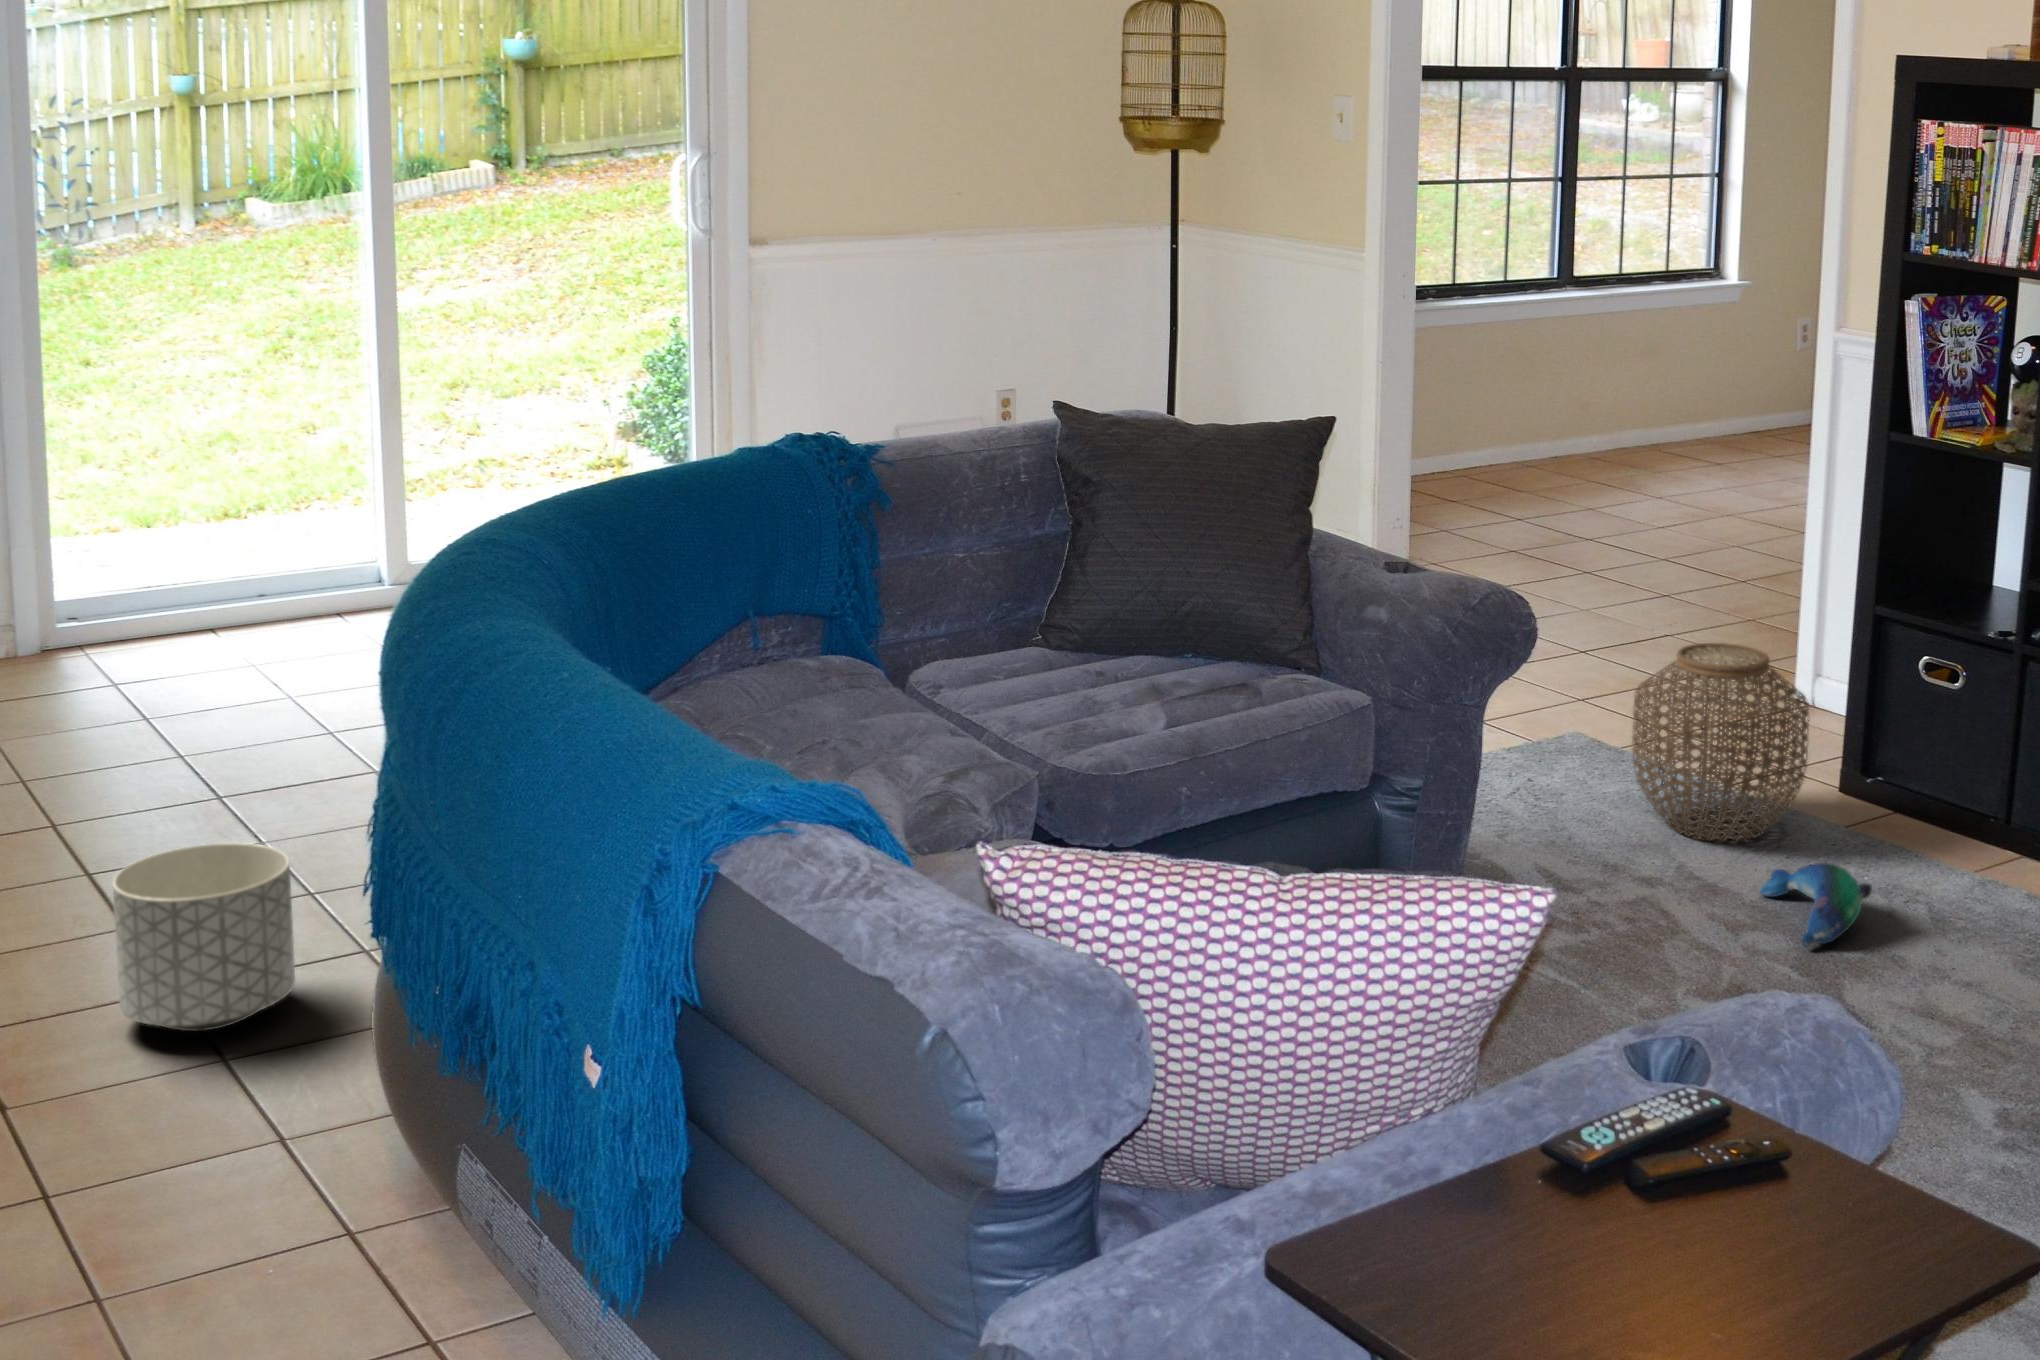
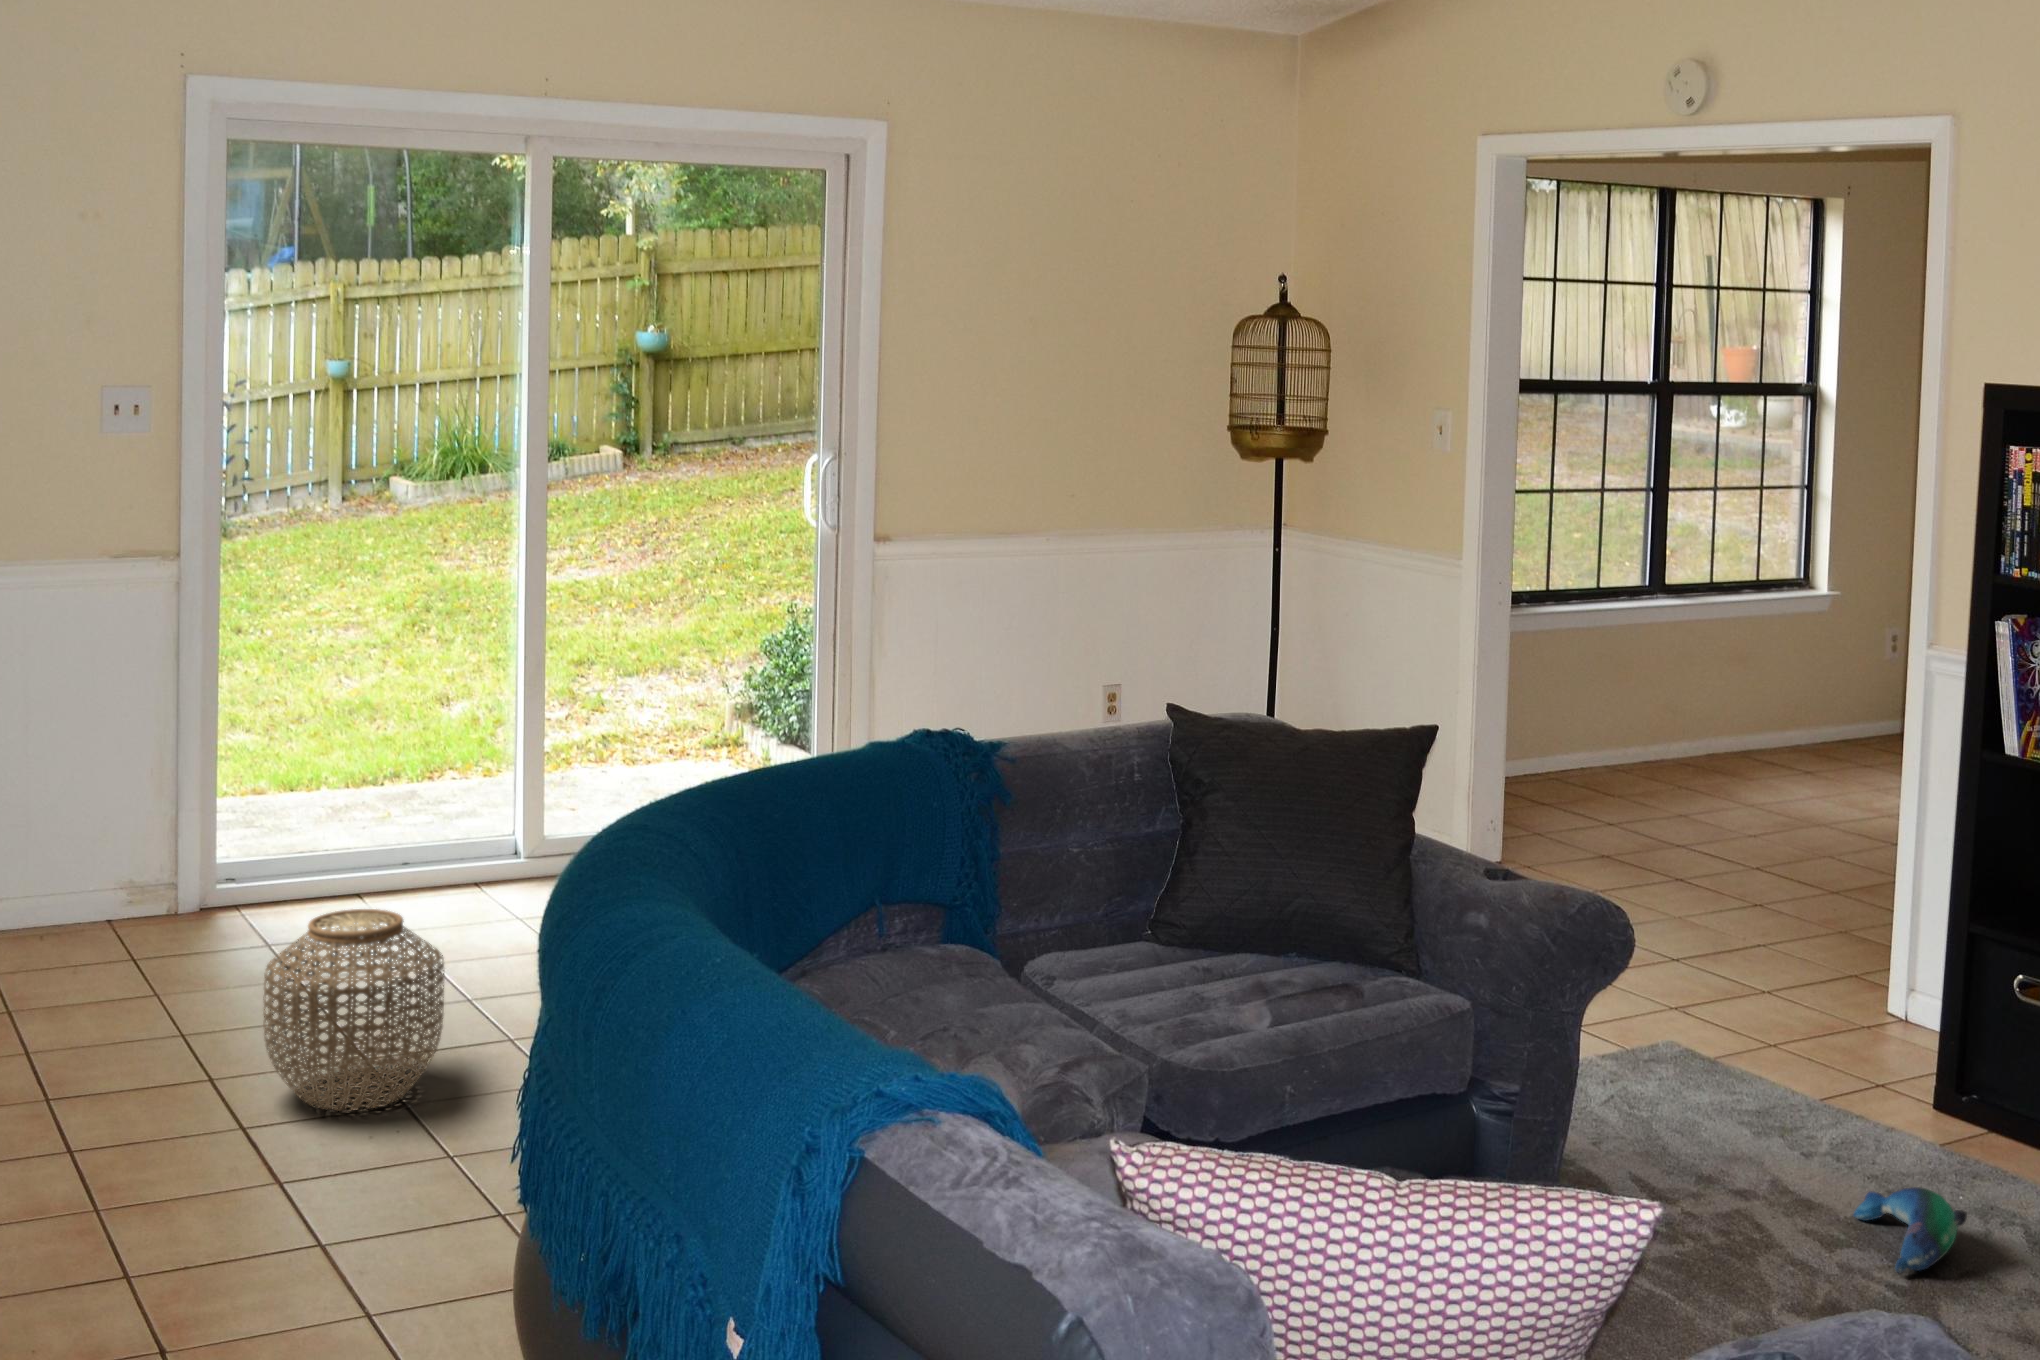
woven basket: present [1633,643,1810,842] -> present [263,909,444,1111]
planter: present [113,843,295,1031] -> none [275,1109,437,1291]

